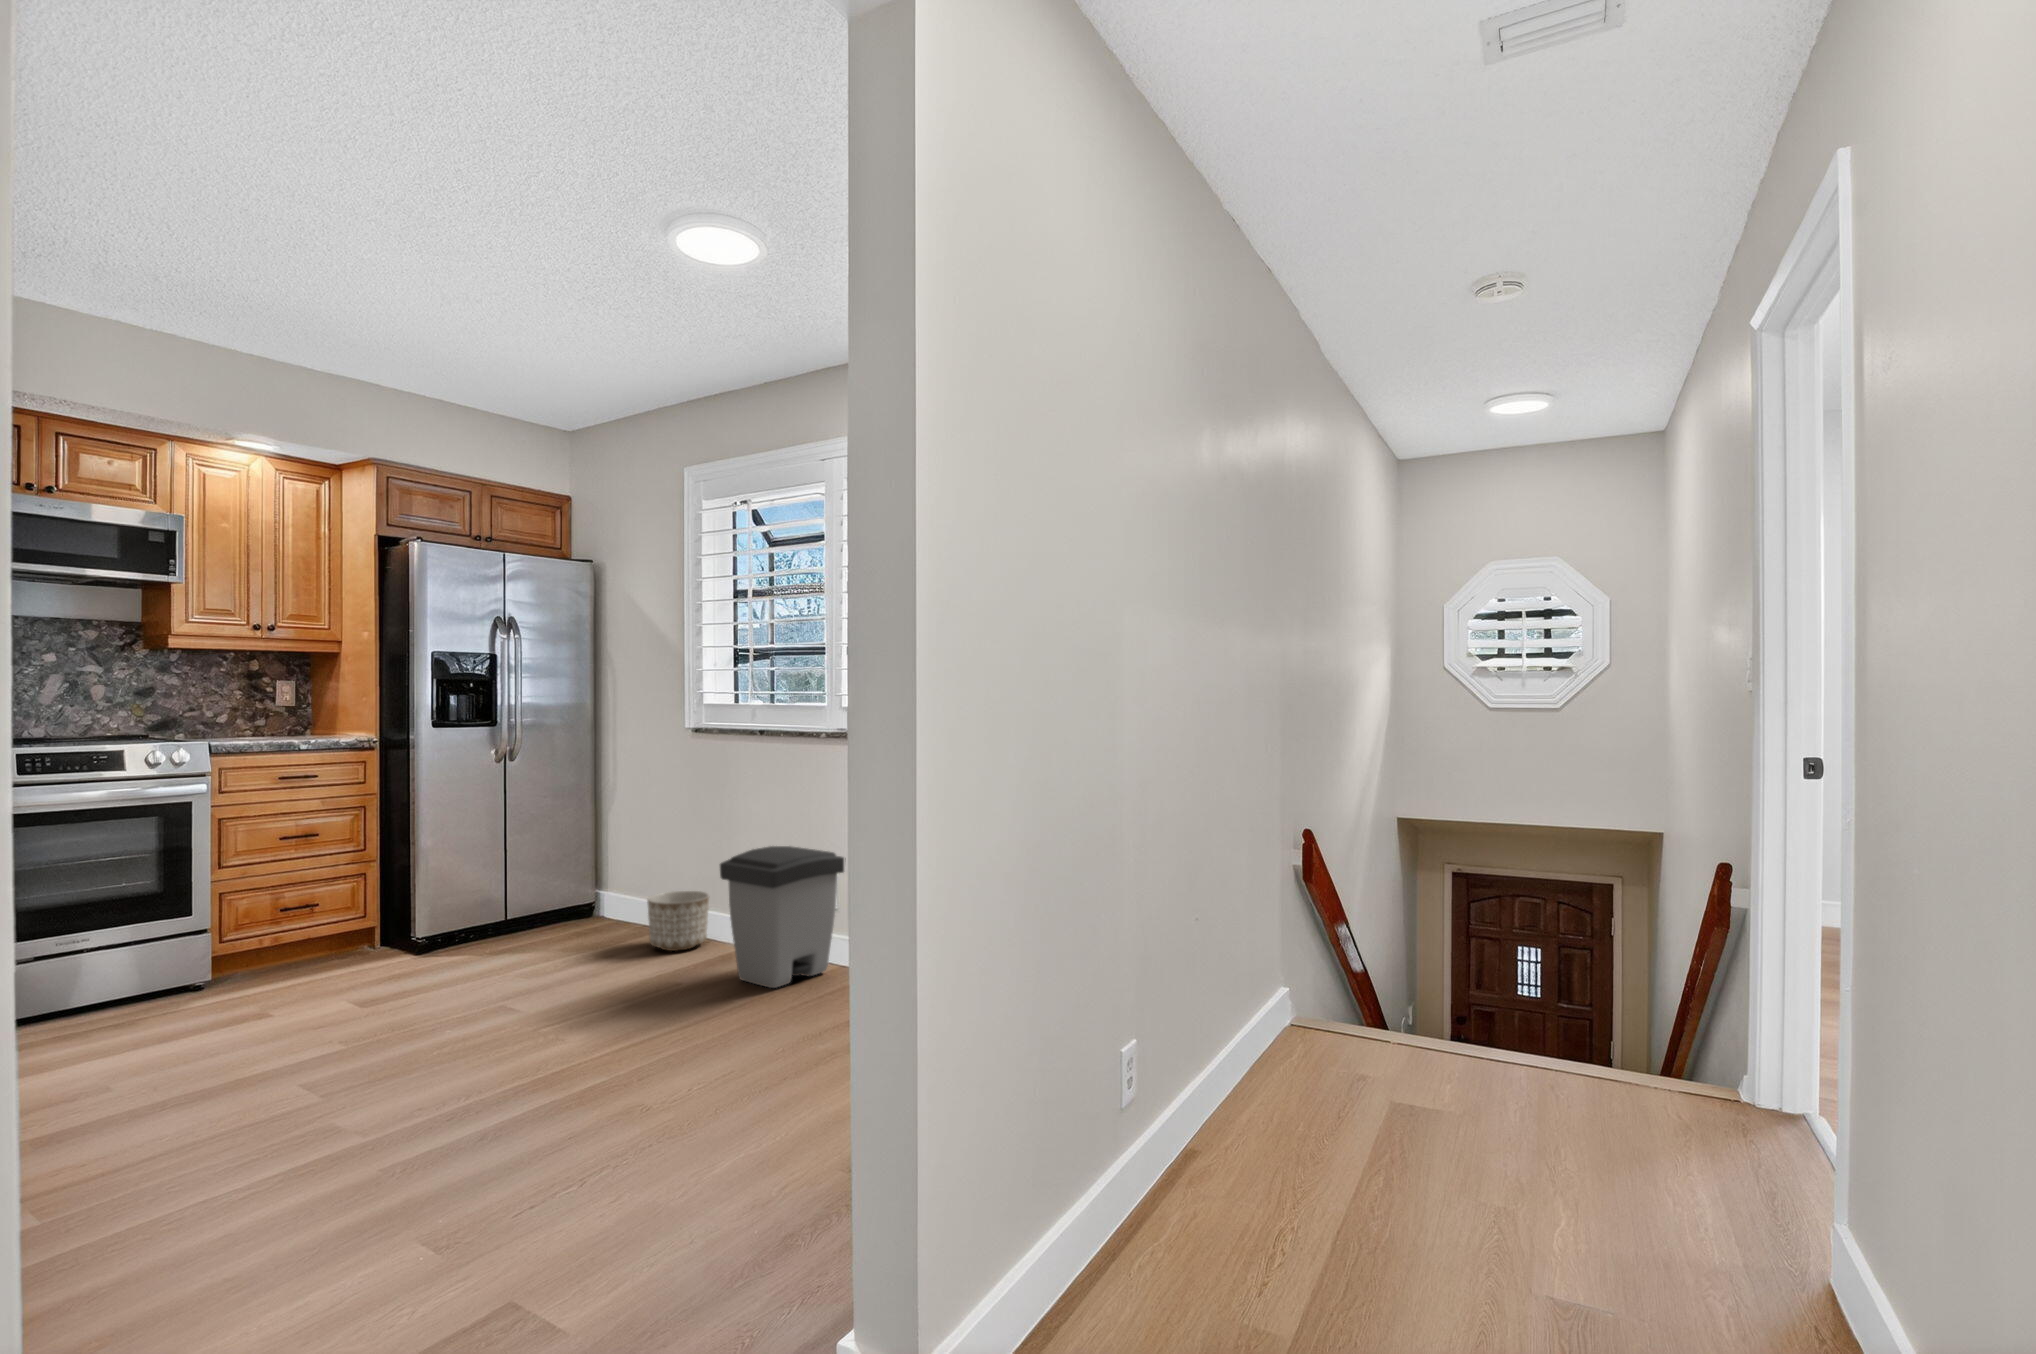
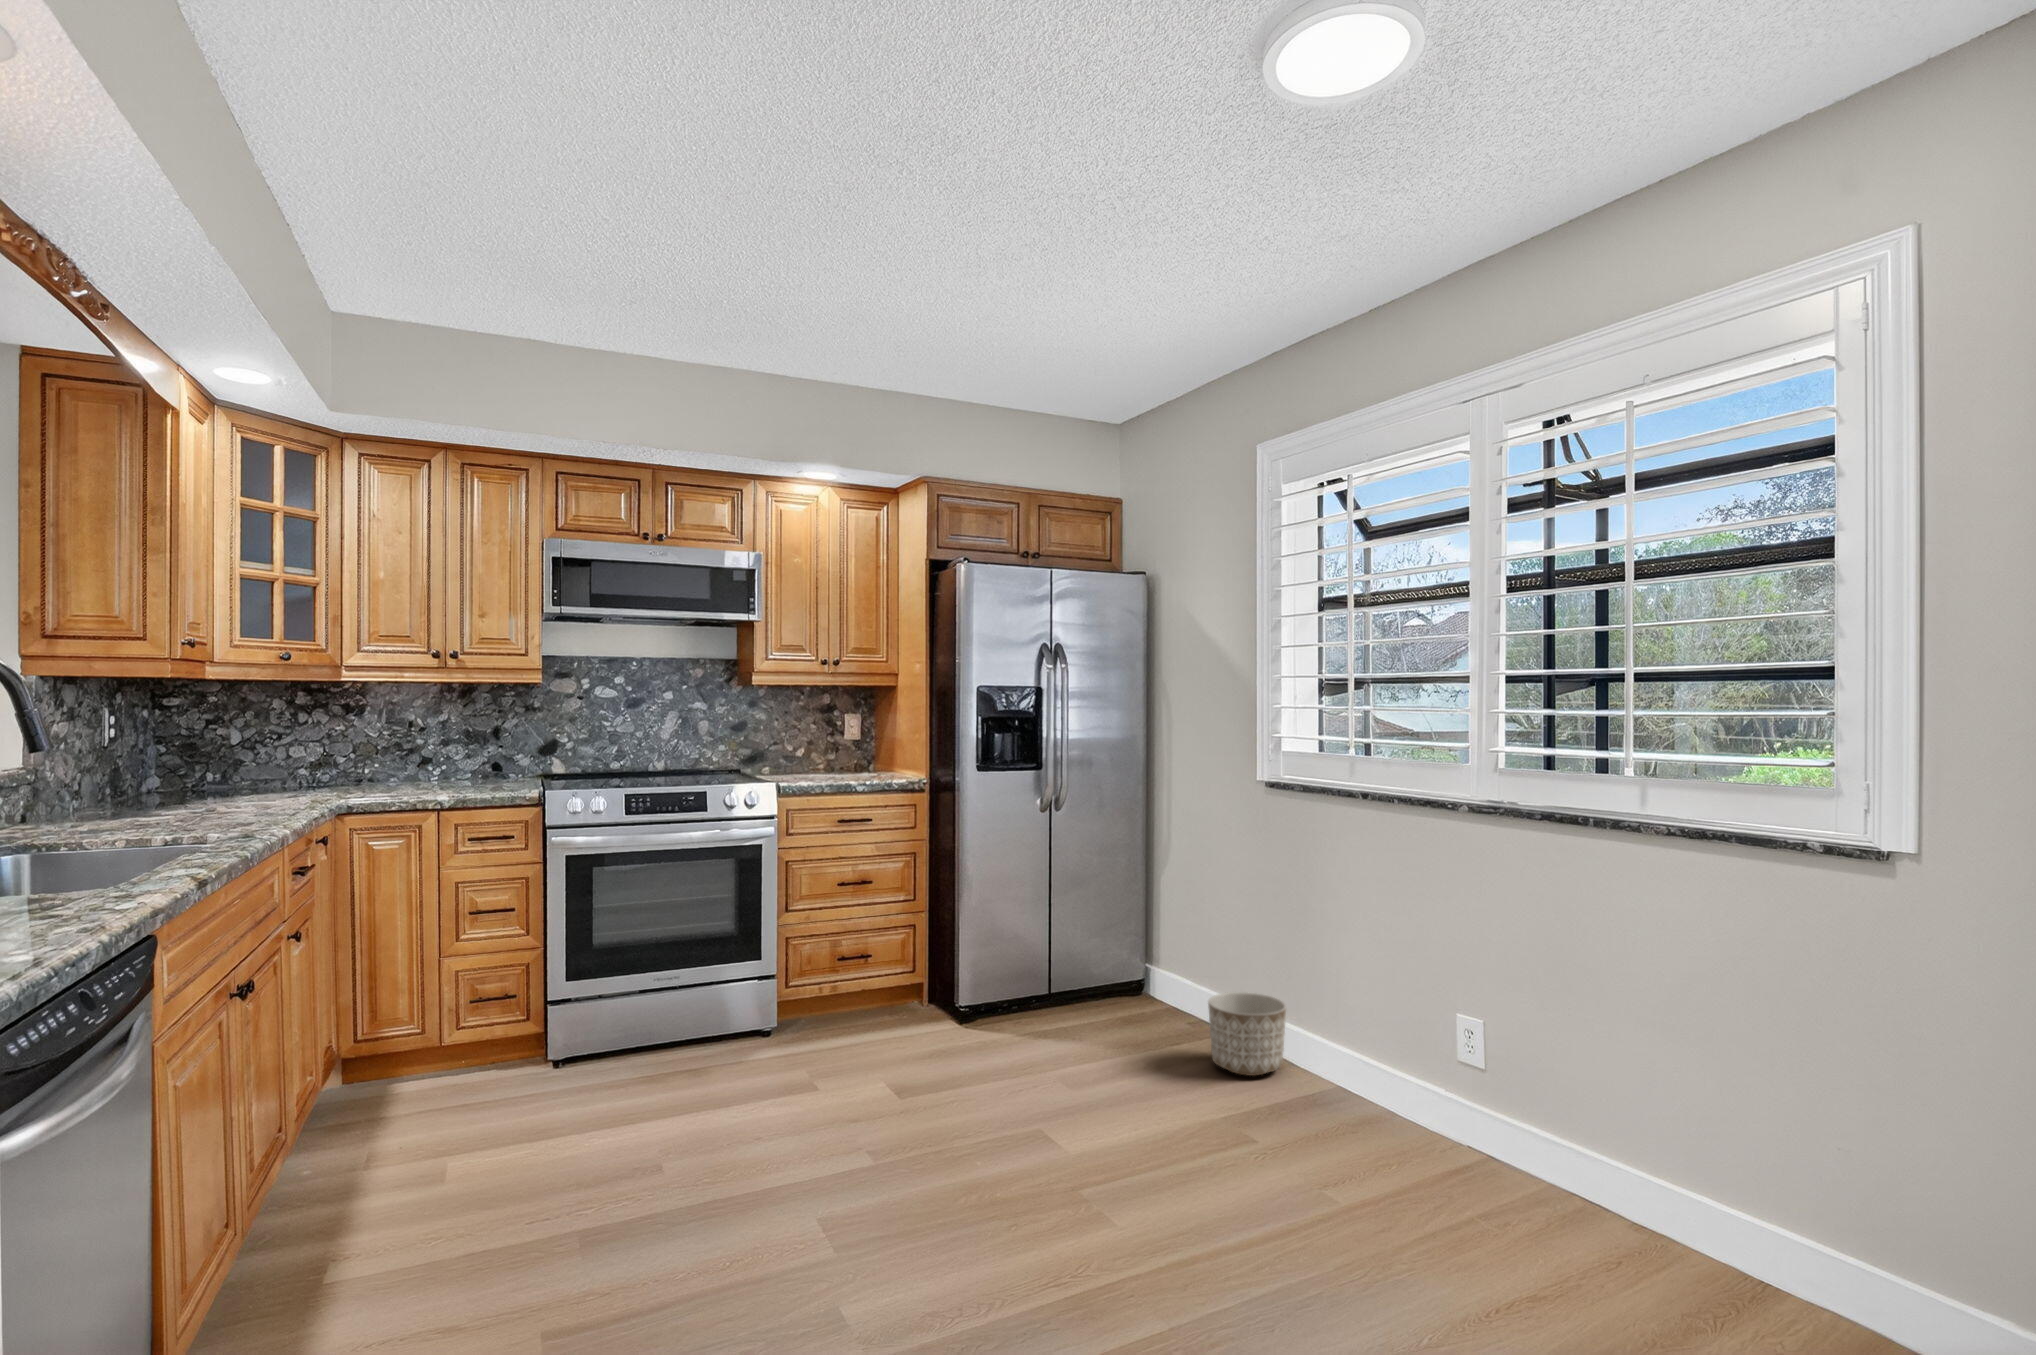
trash can: present [720,846,844,988] -> none [1304,962,1491,1179]

